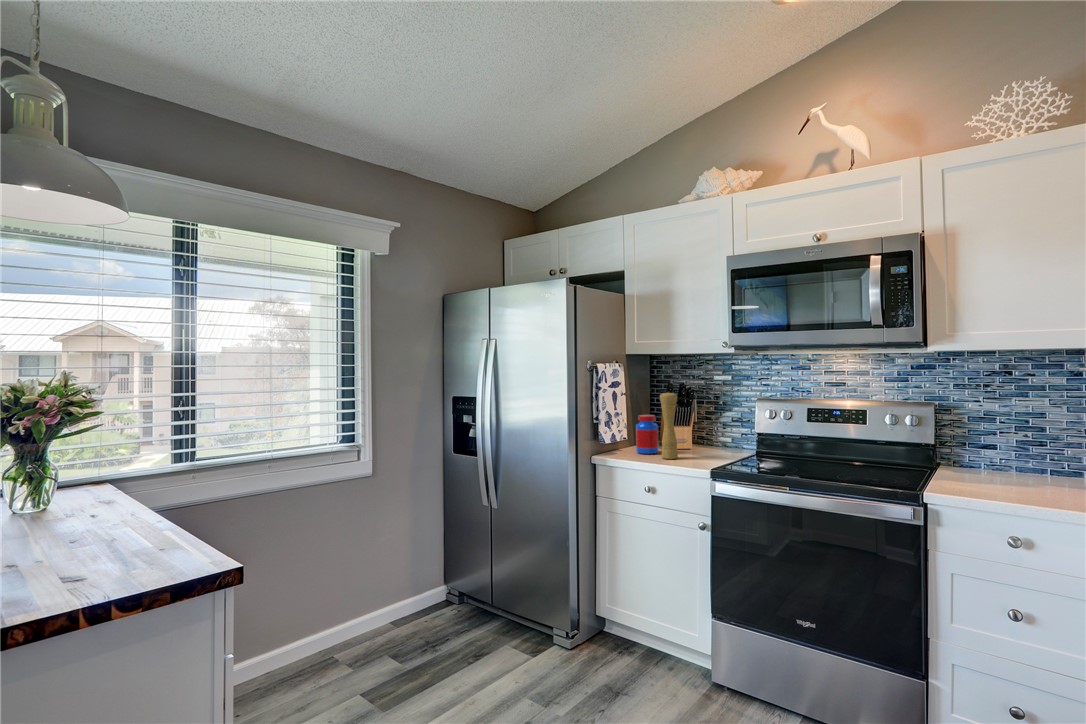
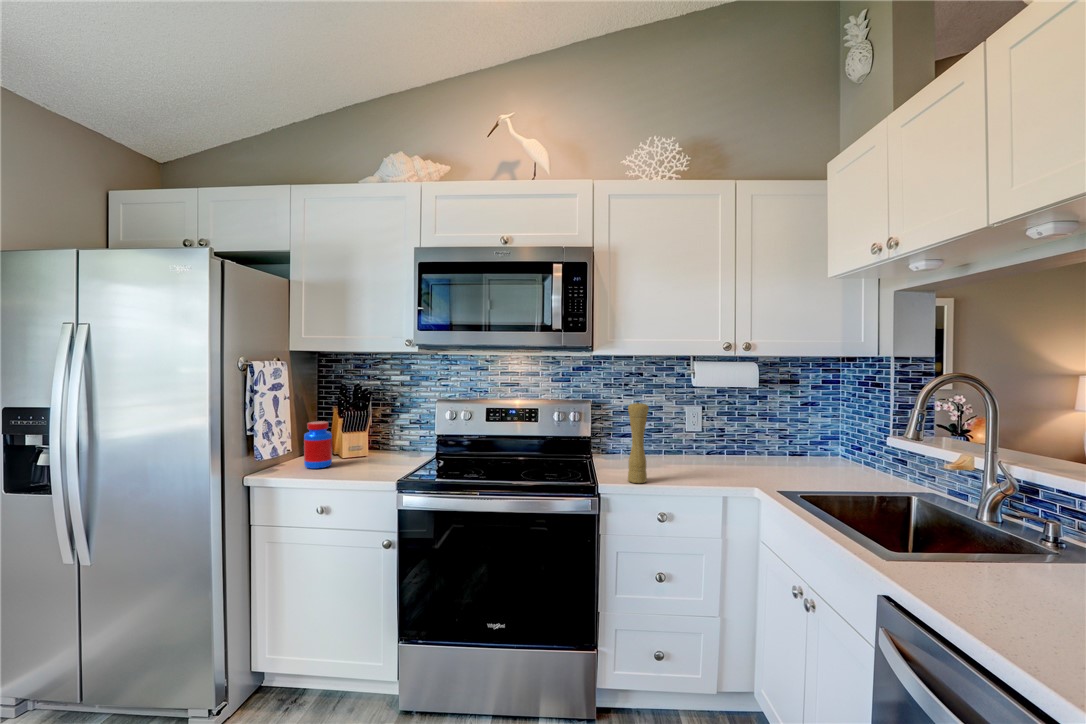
pepper mill: present [660,392,678,459] -> present [628,402,649,483]

